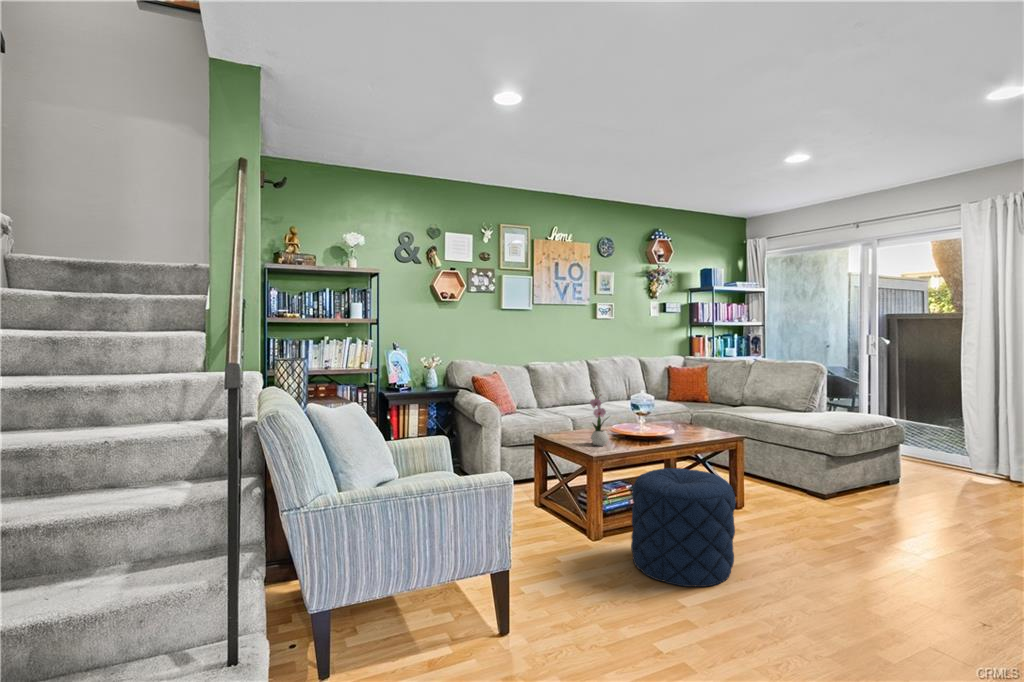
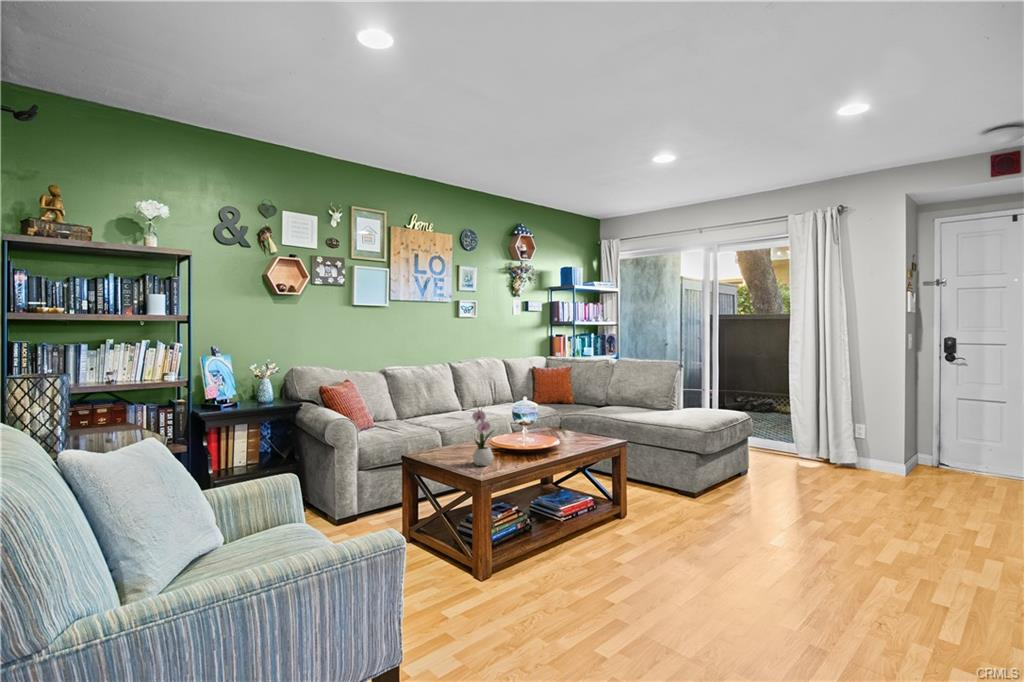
pouf: present [631,468,736,587] -> none [532,490,648,634]

